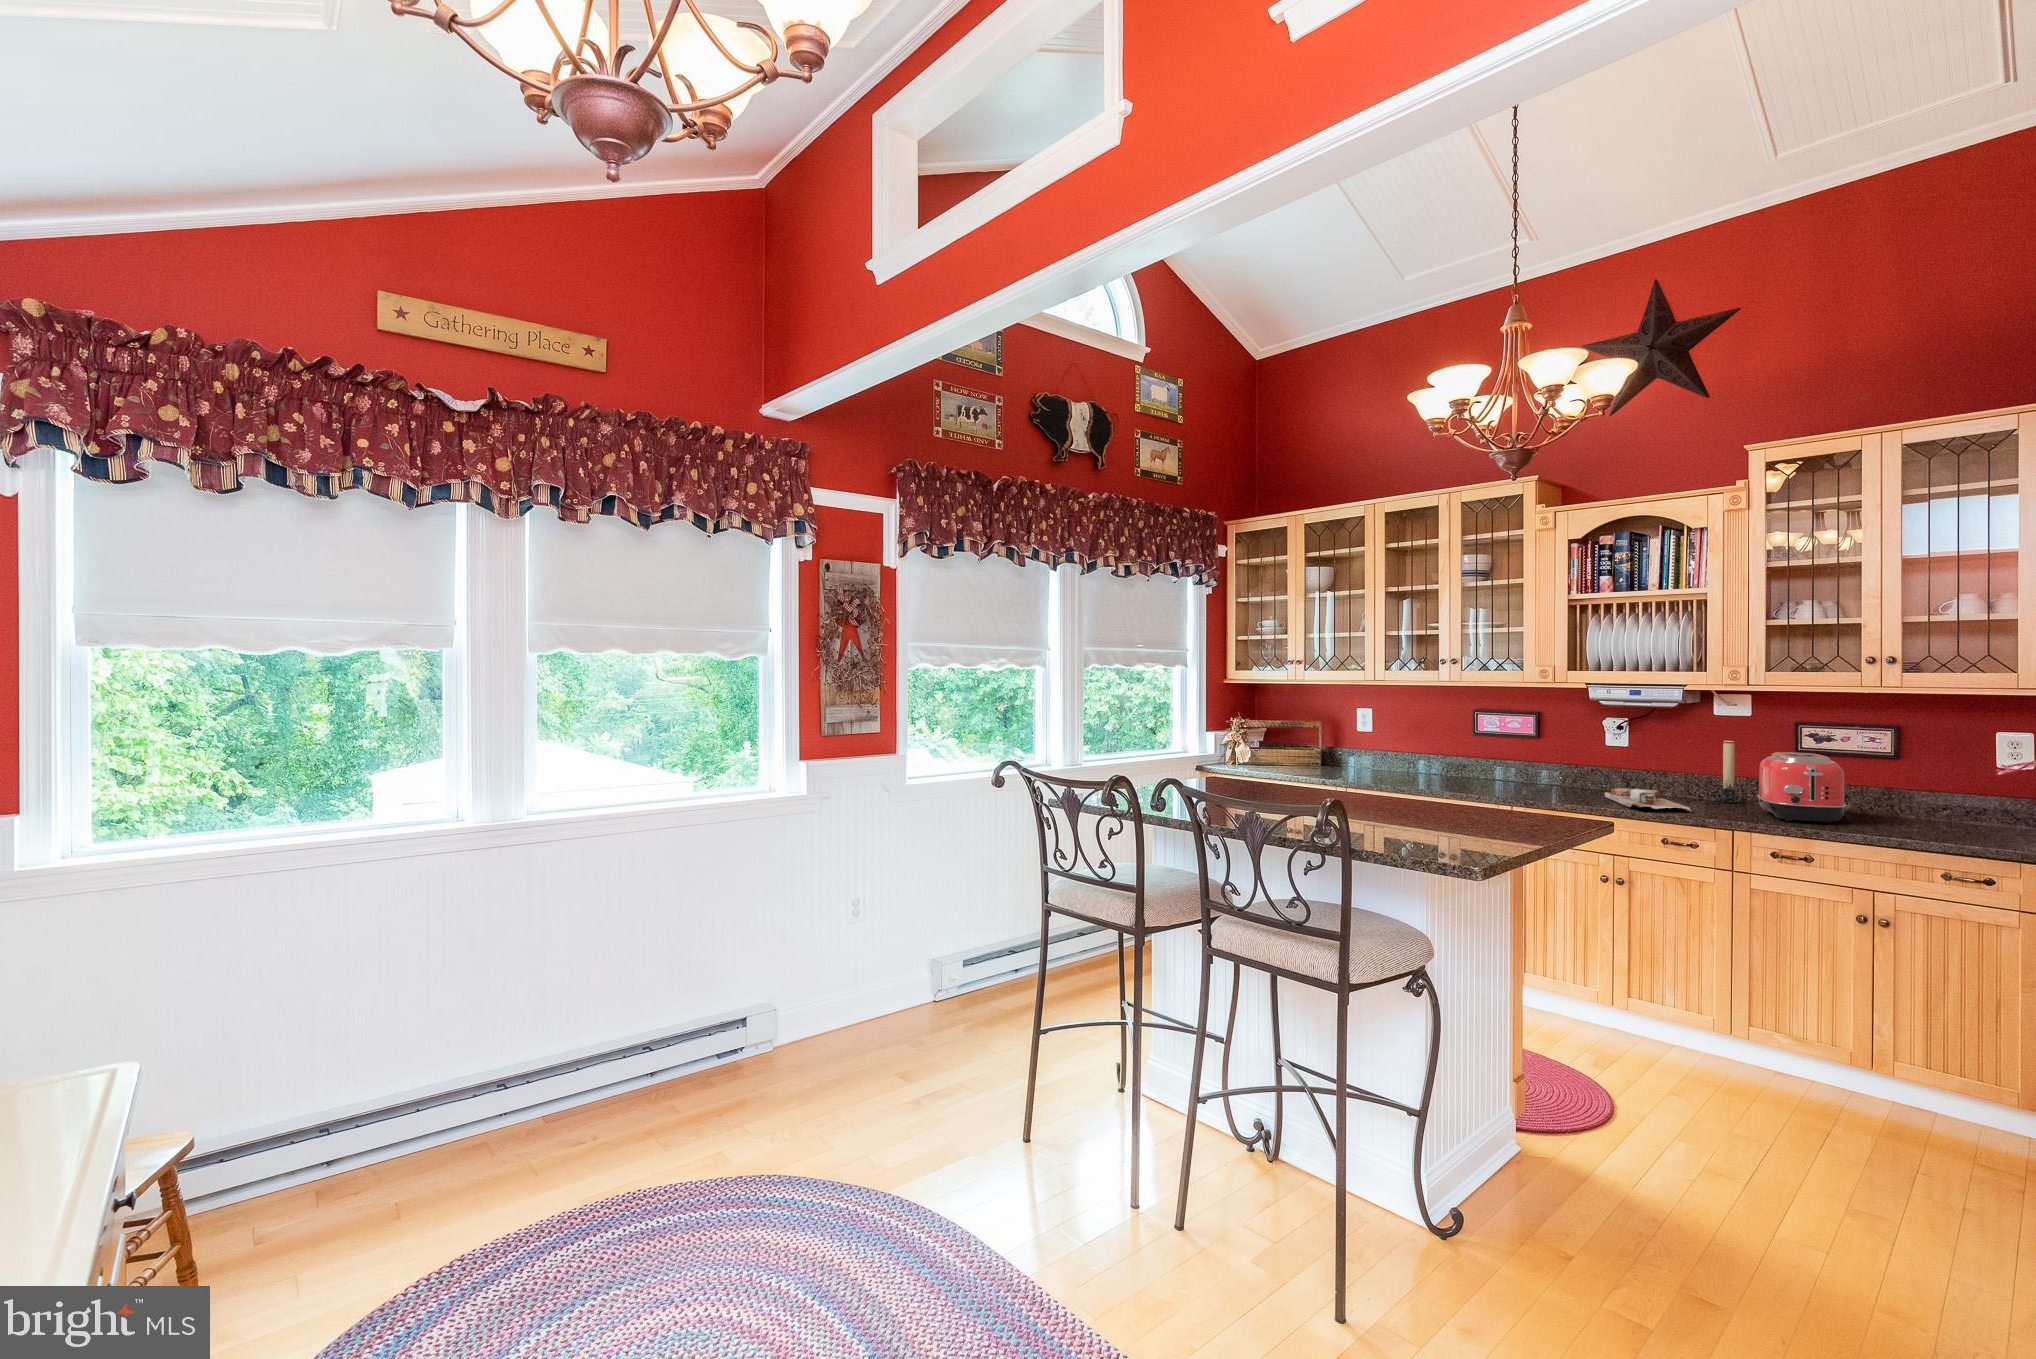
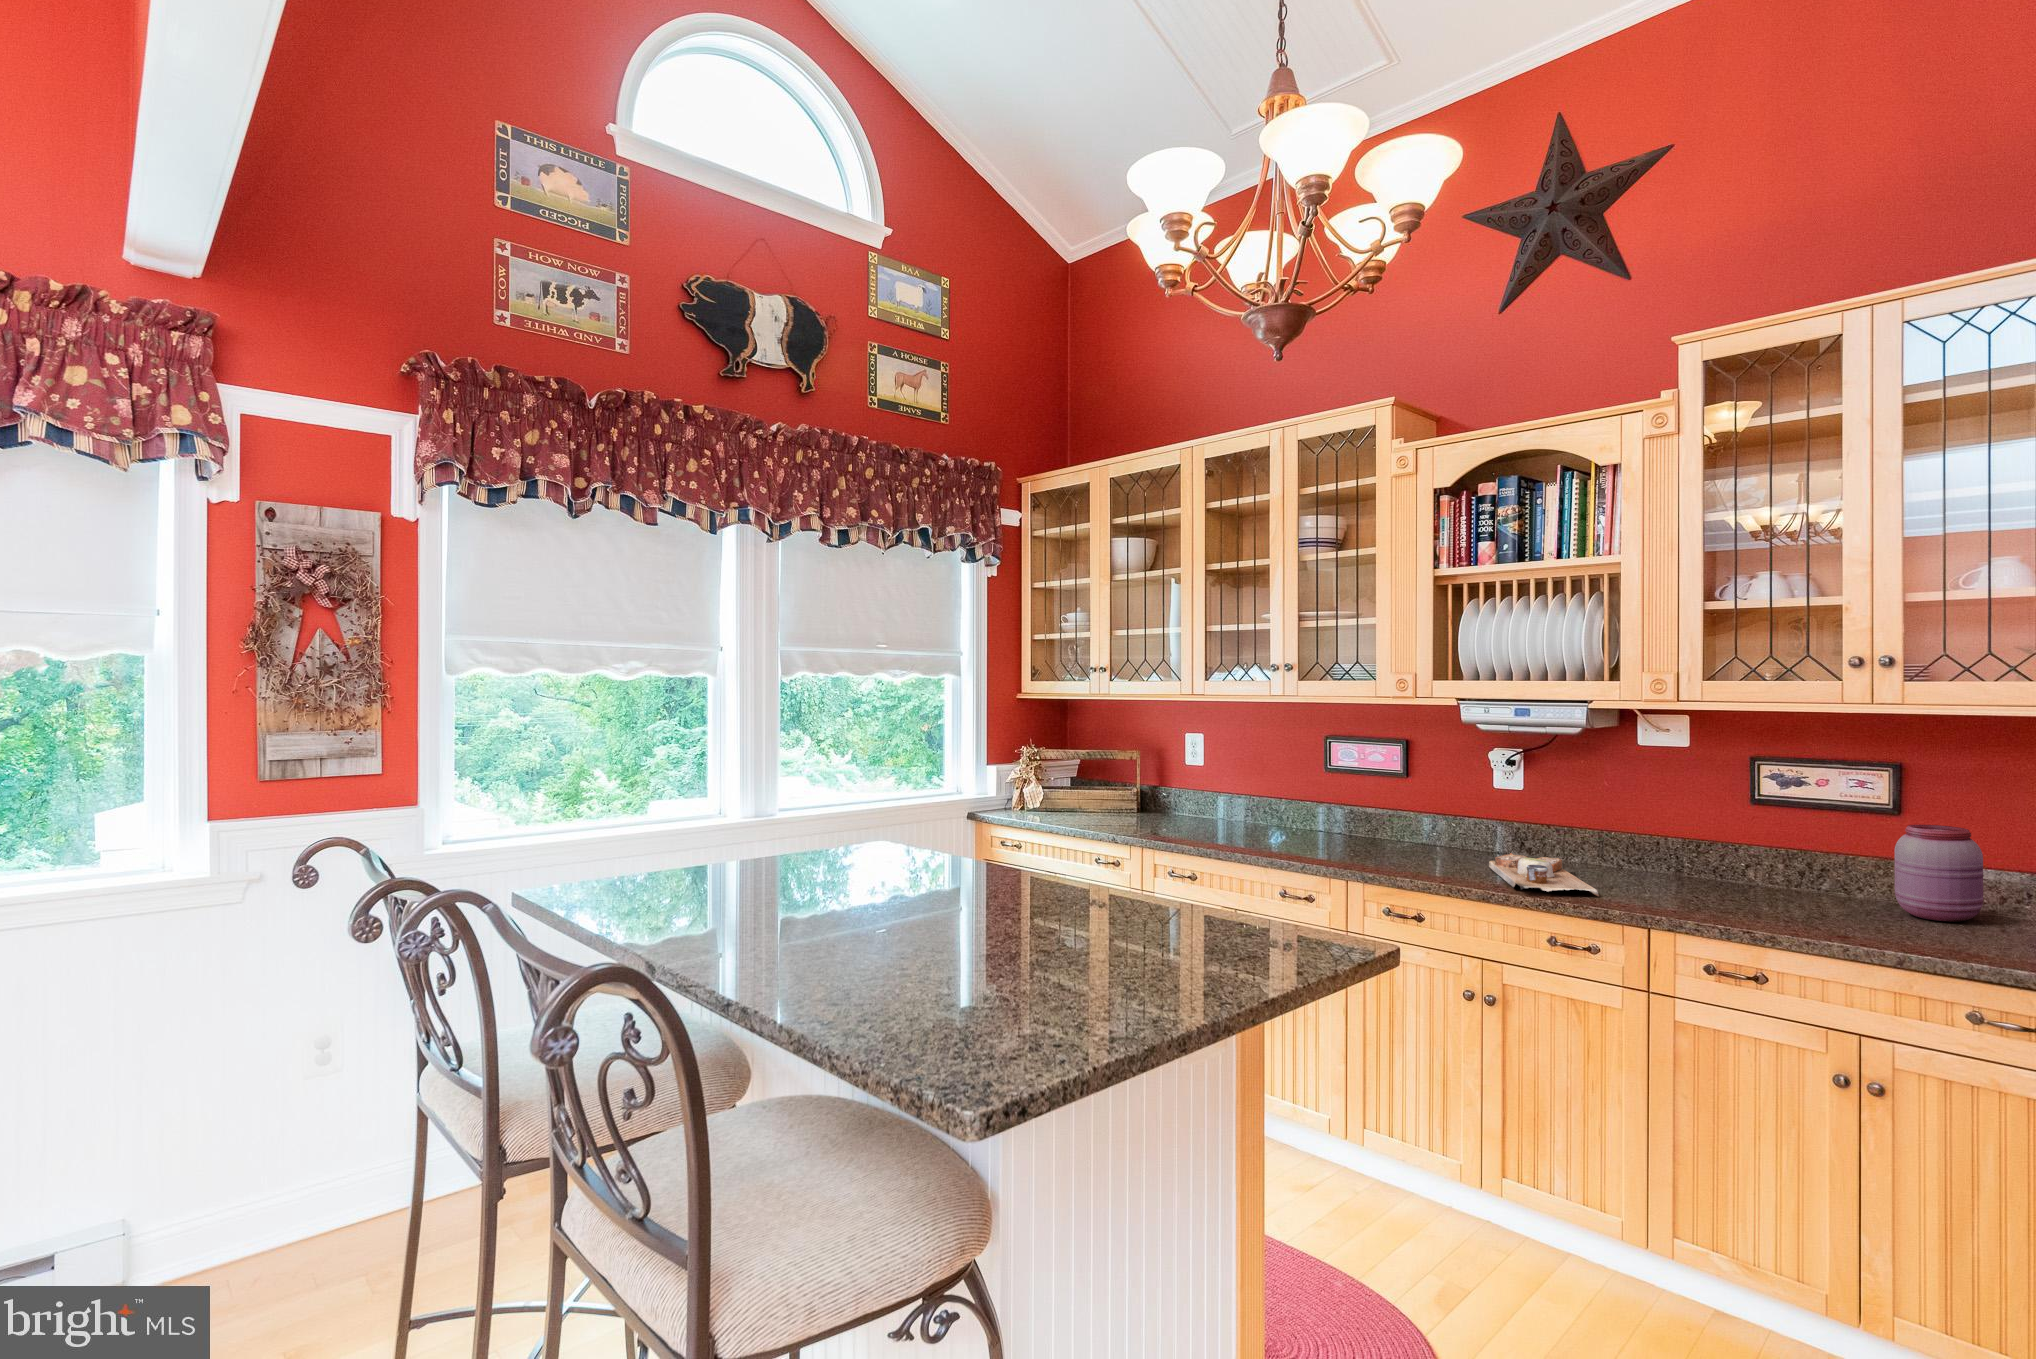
candle: present [1715,741,1735,803] -> none [1641,786,1669,879]
toaster: present [1757,752,1846,823] -> none [1694,805,1820,919]
jar: none [1896,764,1956,824] -> present [1895,825,1983,922]

